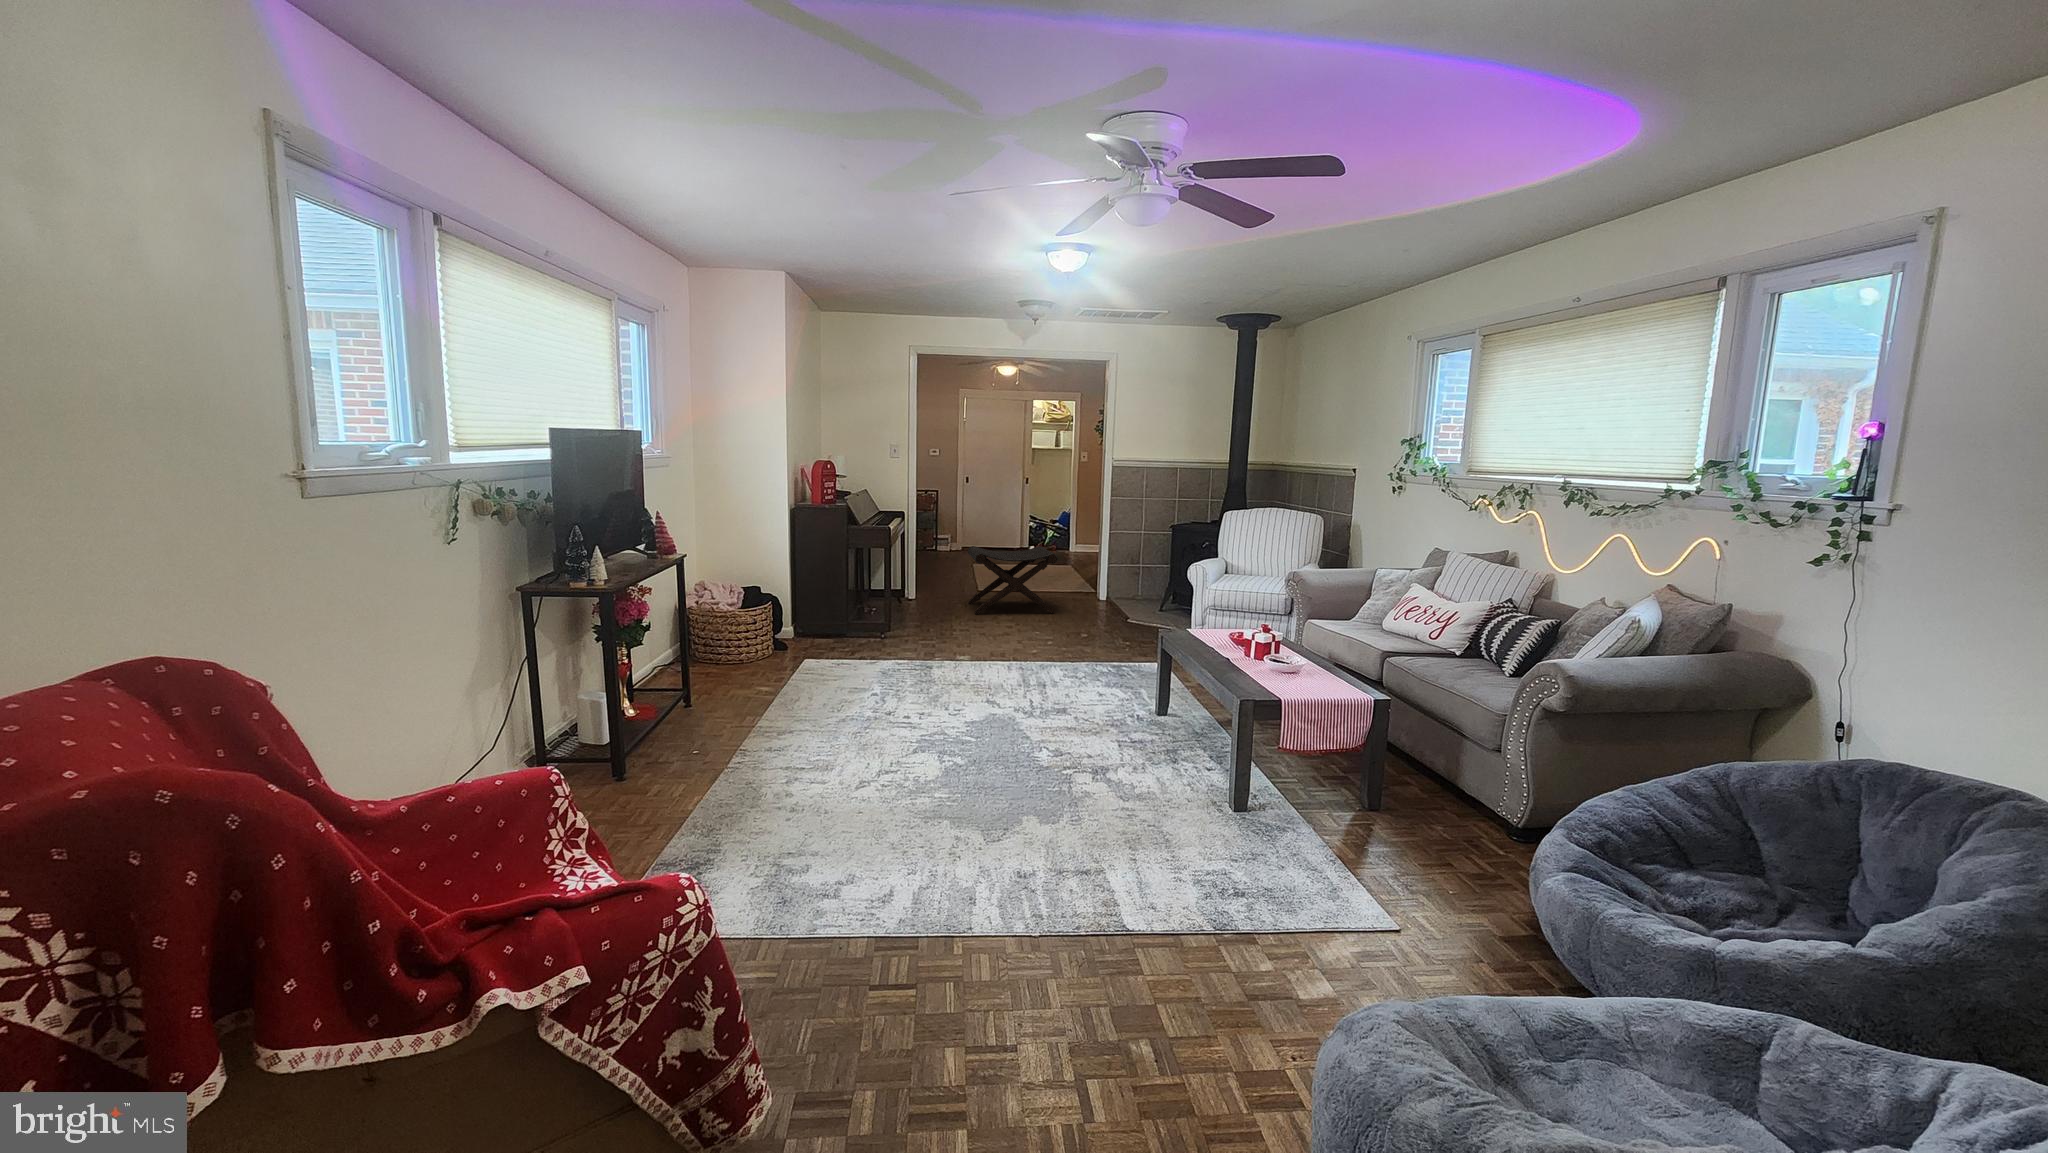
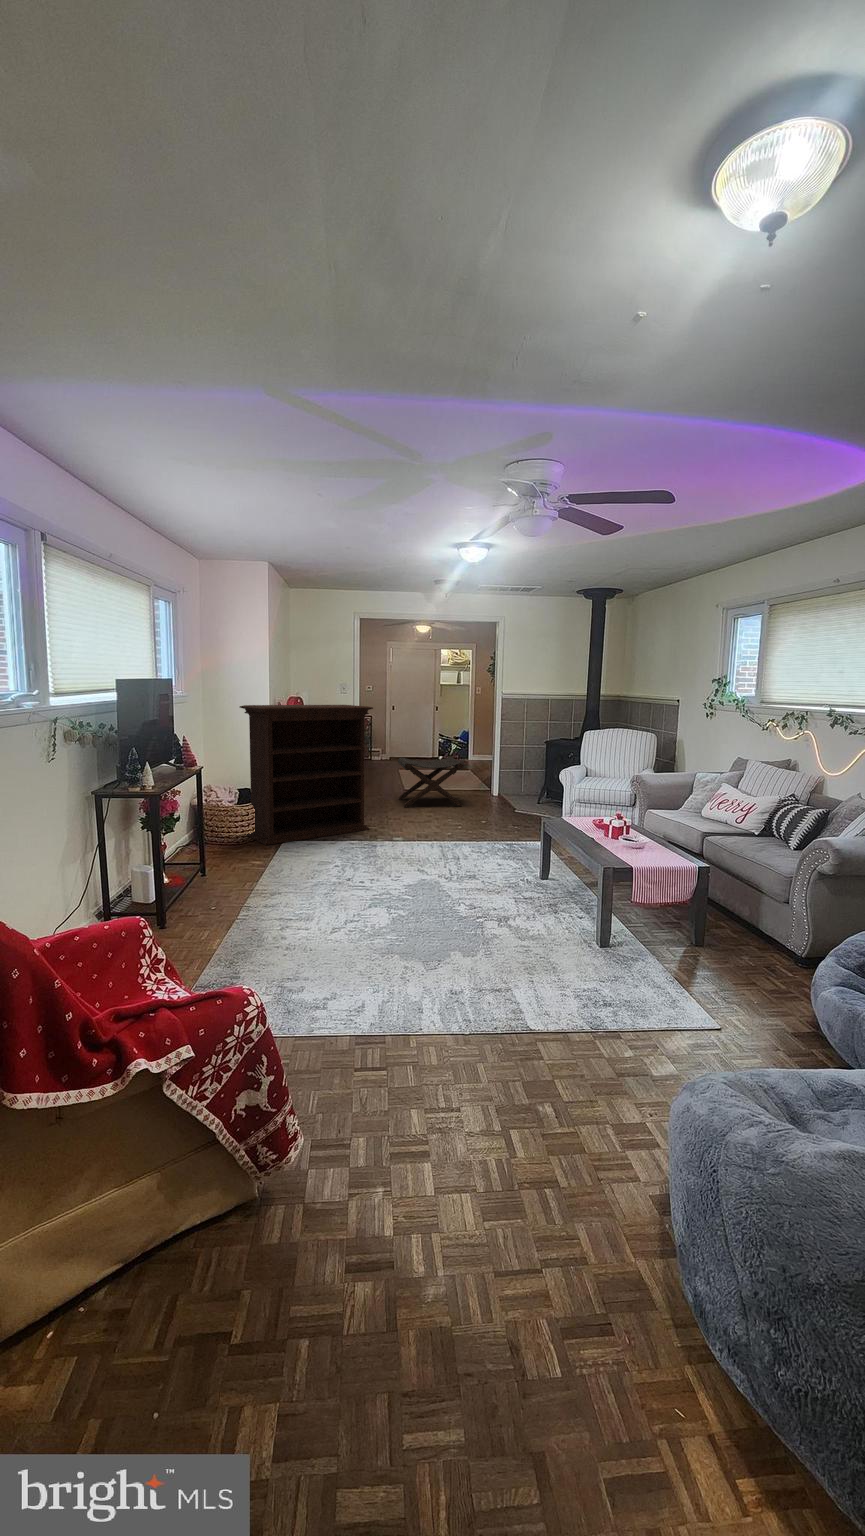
bookshelf: none [745,471,930,664] -> present [240,705,373,845]

